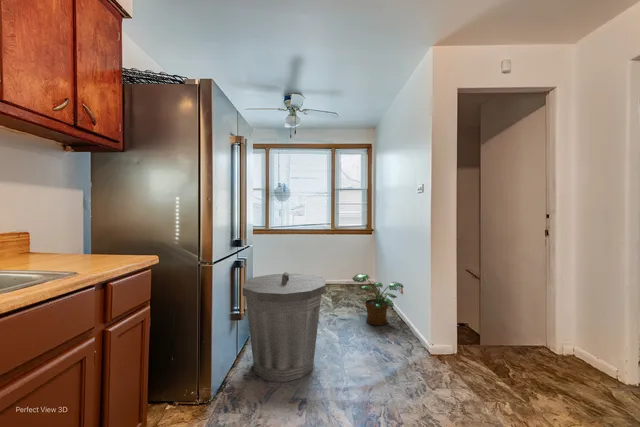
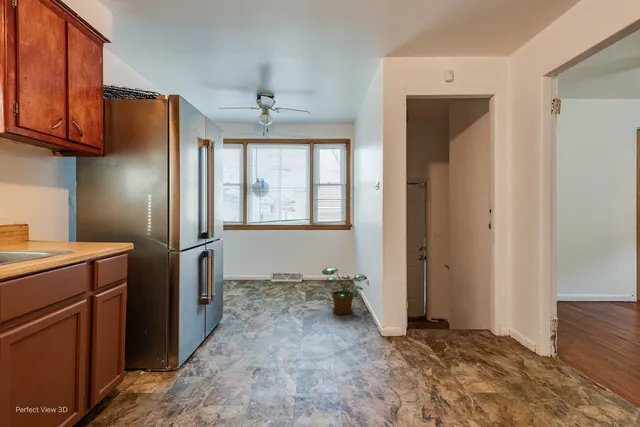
trash can: present [242,272,326,382] -> none [209,262,286,356]

